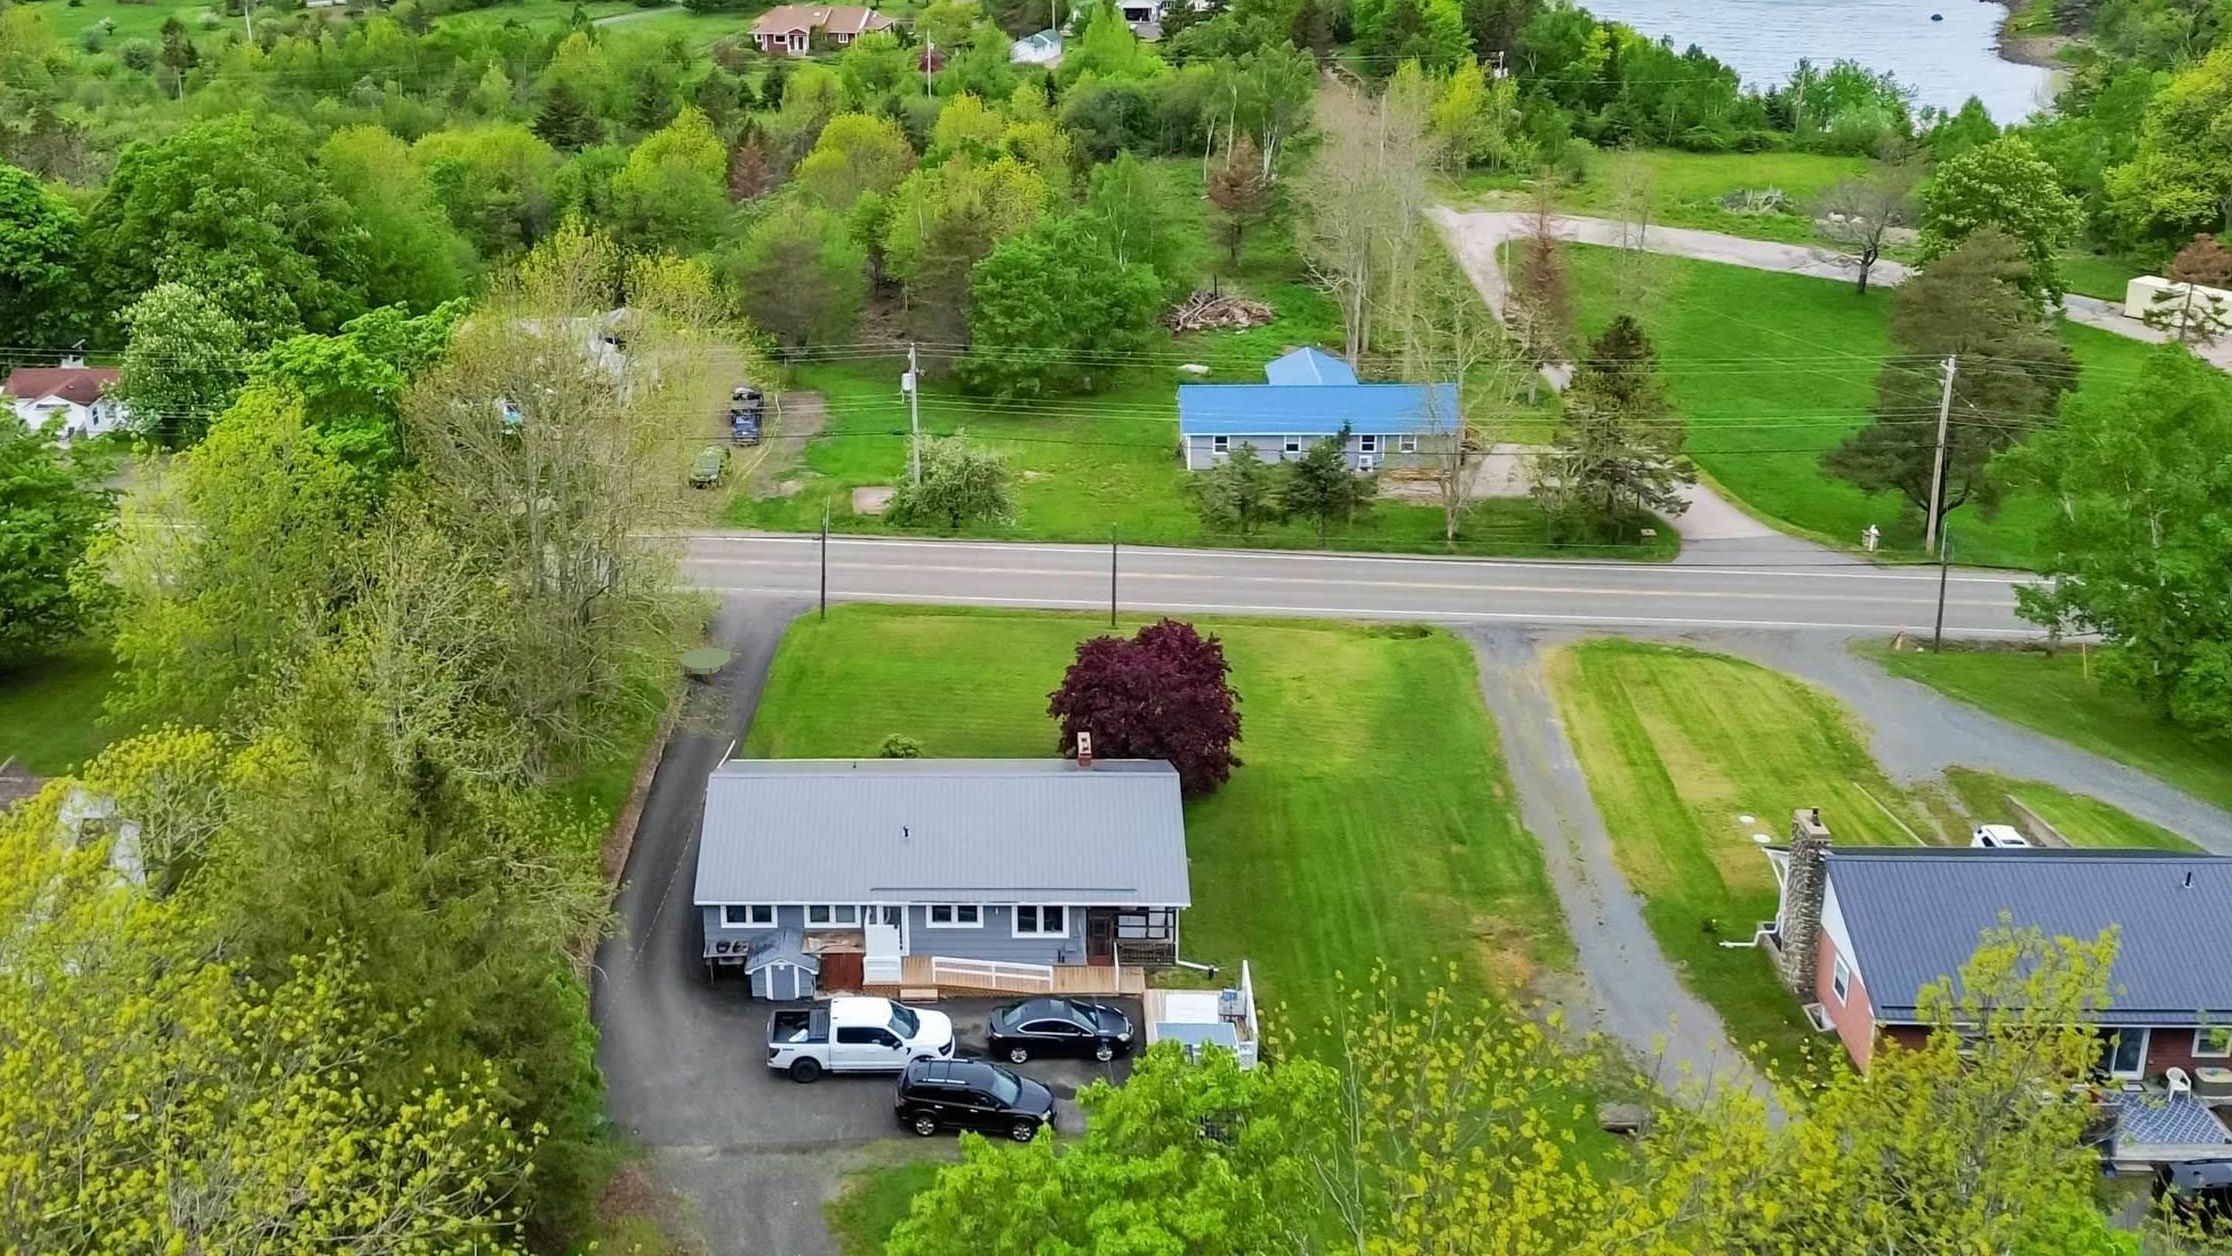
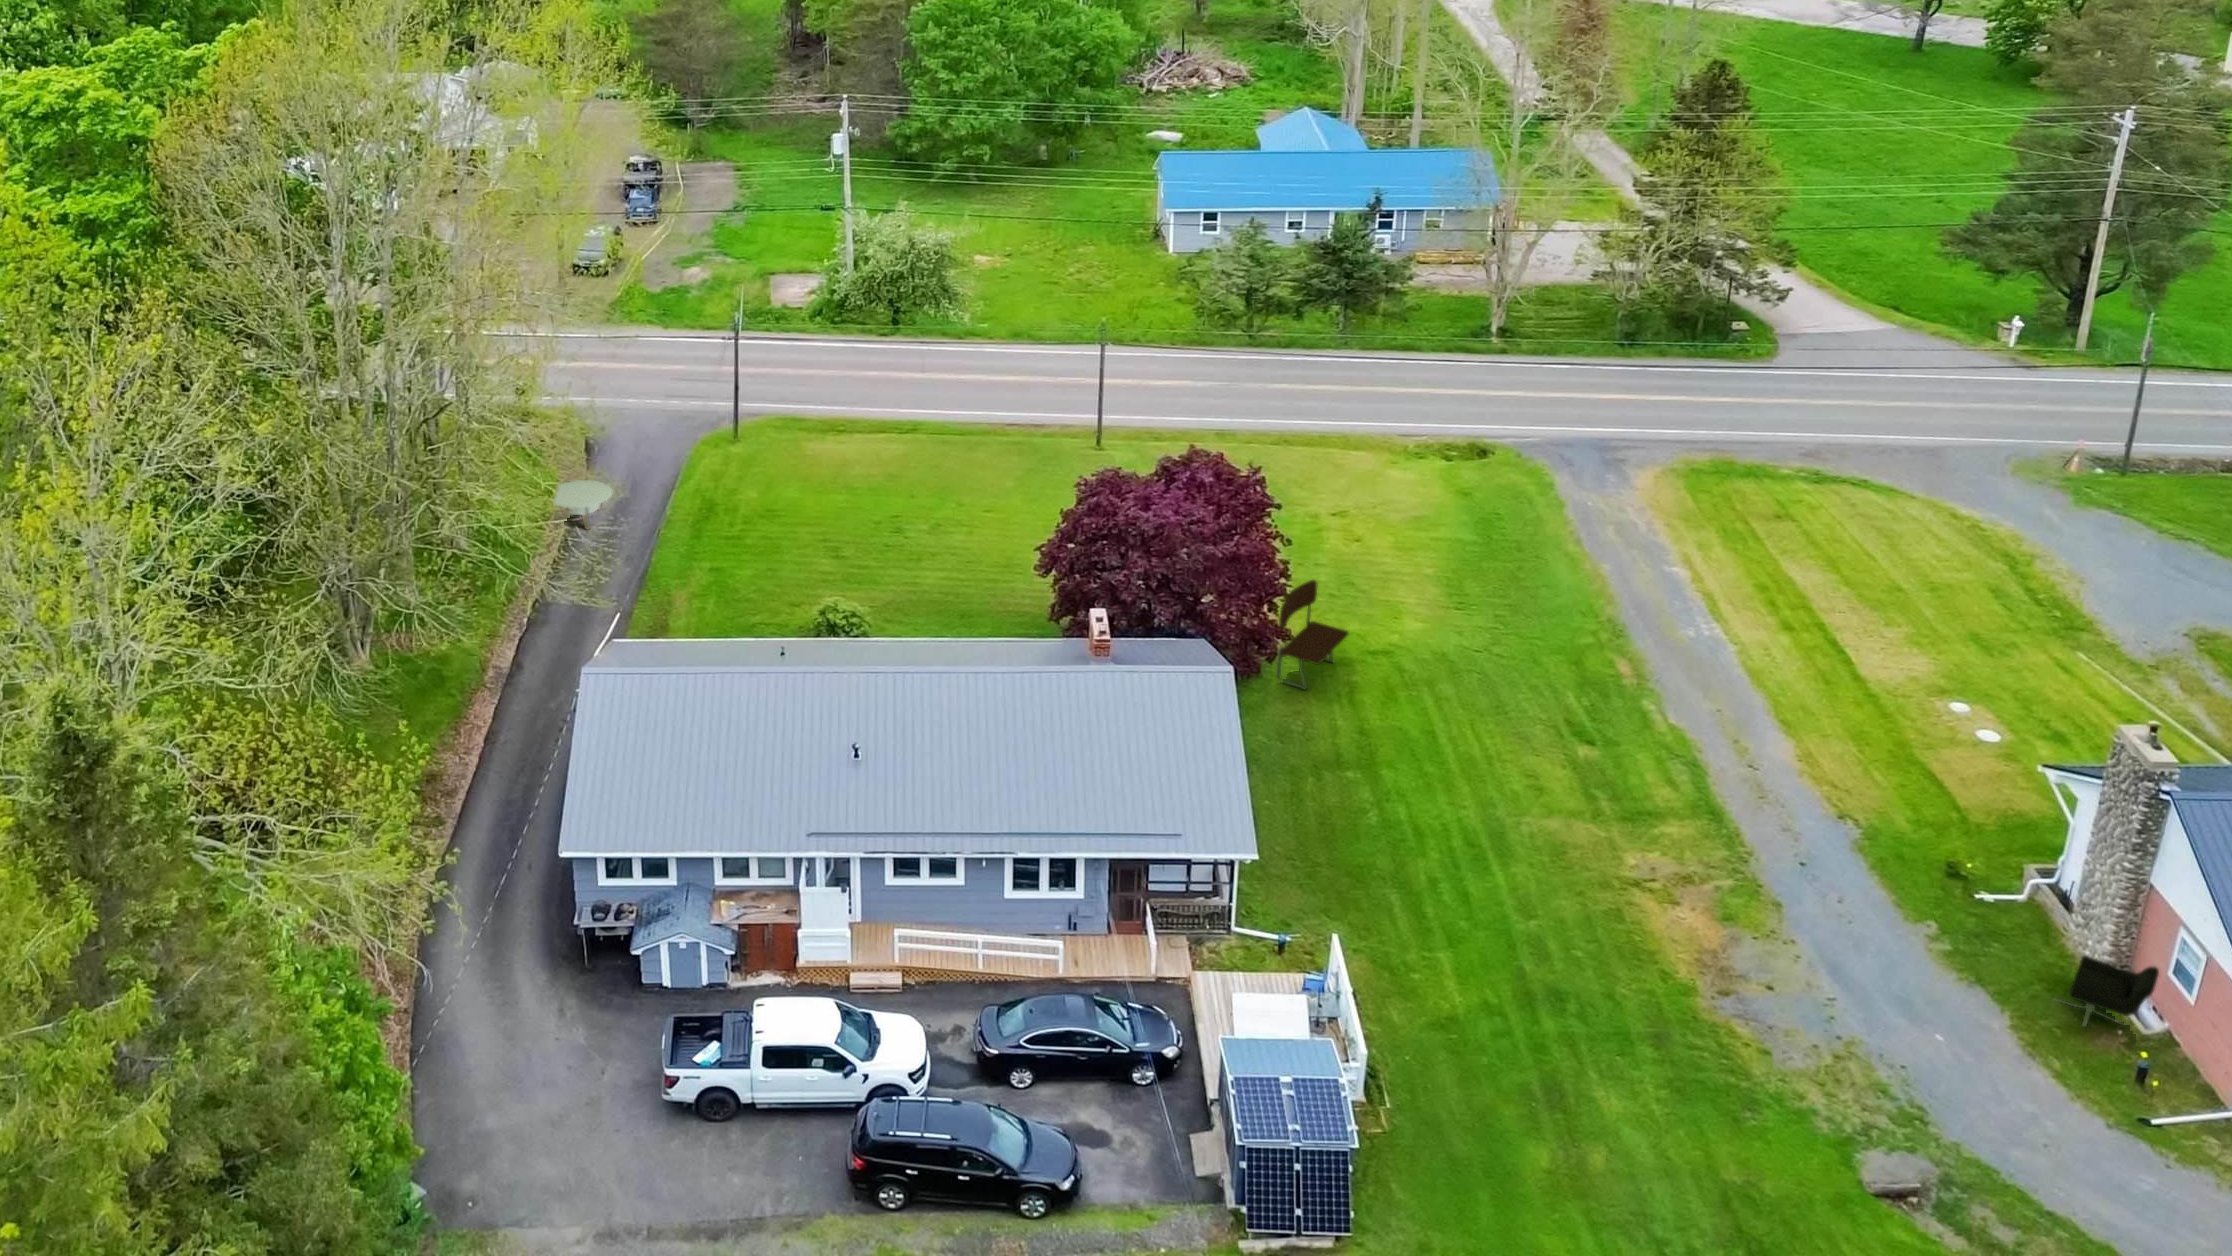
bench: none [1228,718,1284,802] -> present [1276,580,1349,690]
lounge chair: none [1757,975,1825,1024] -> present [2069,956,2159,1026]

